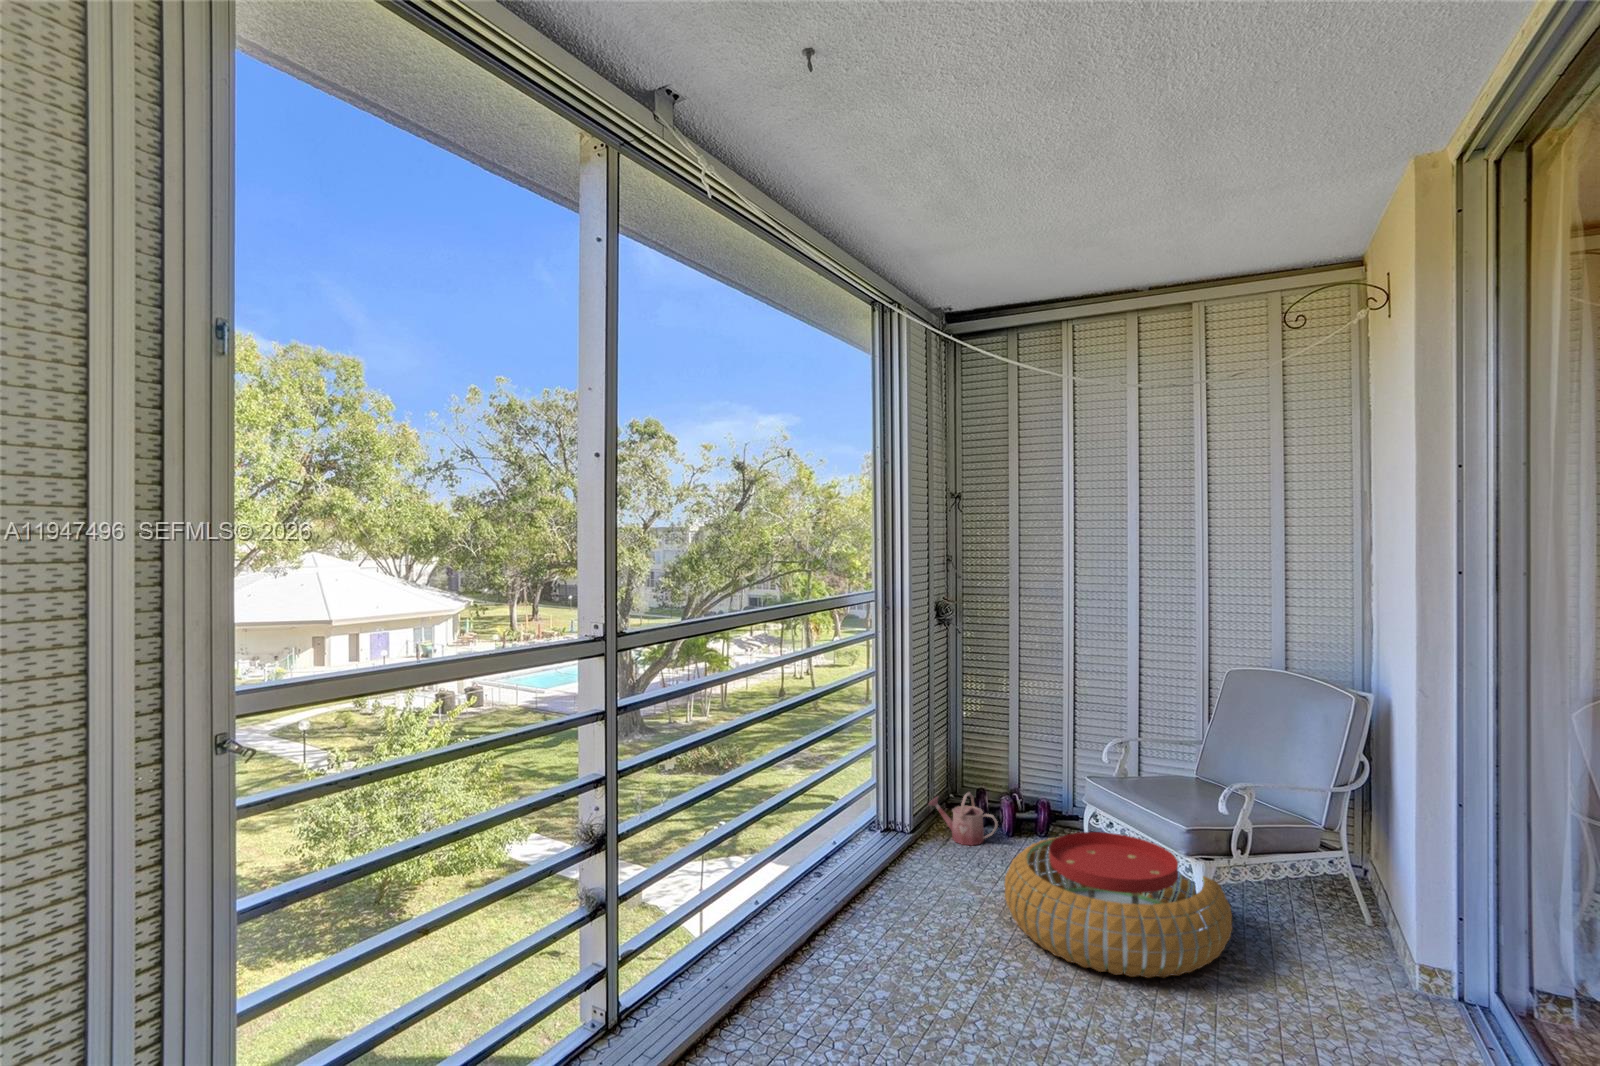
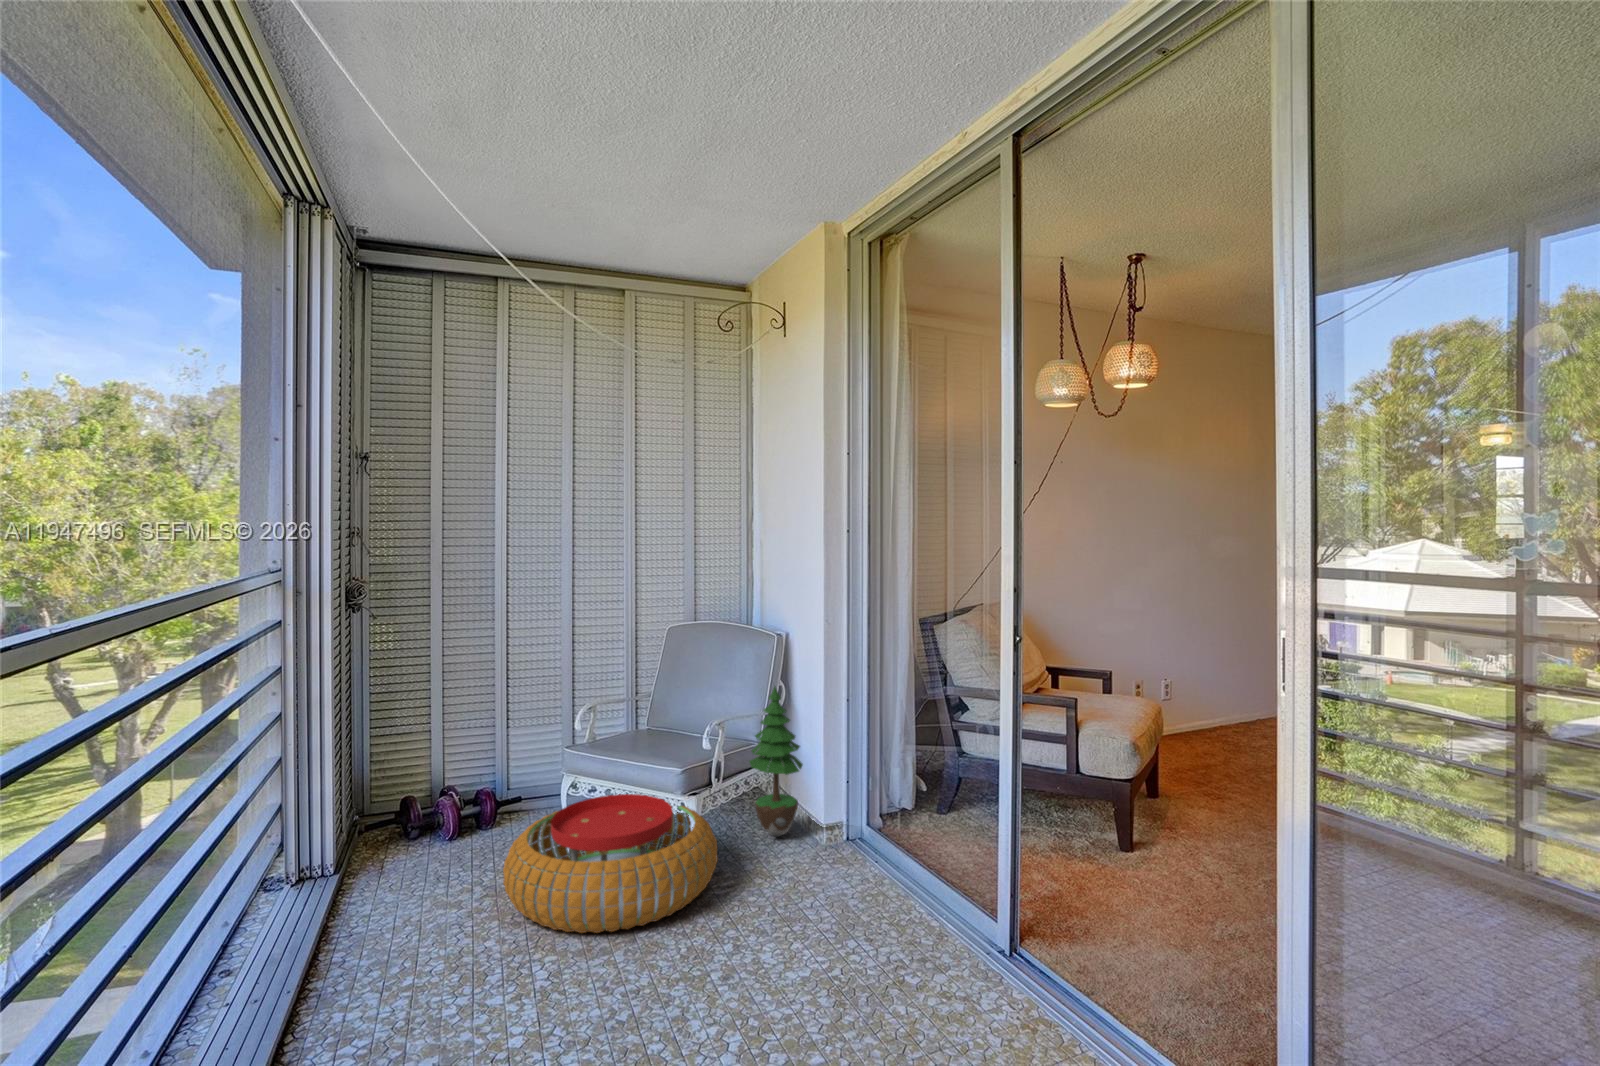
potted tree: none [1303,761,1386,952] -> present [749,686,803,837]
watering can: present [929,792,998,845] -> none [352,803,447,866]

